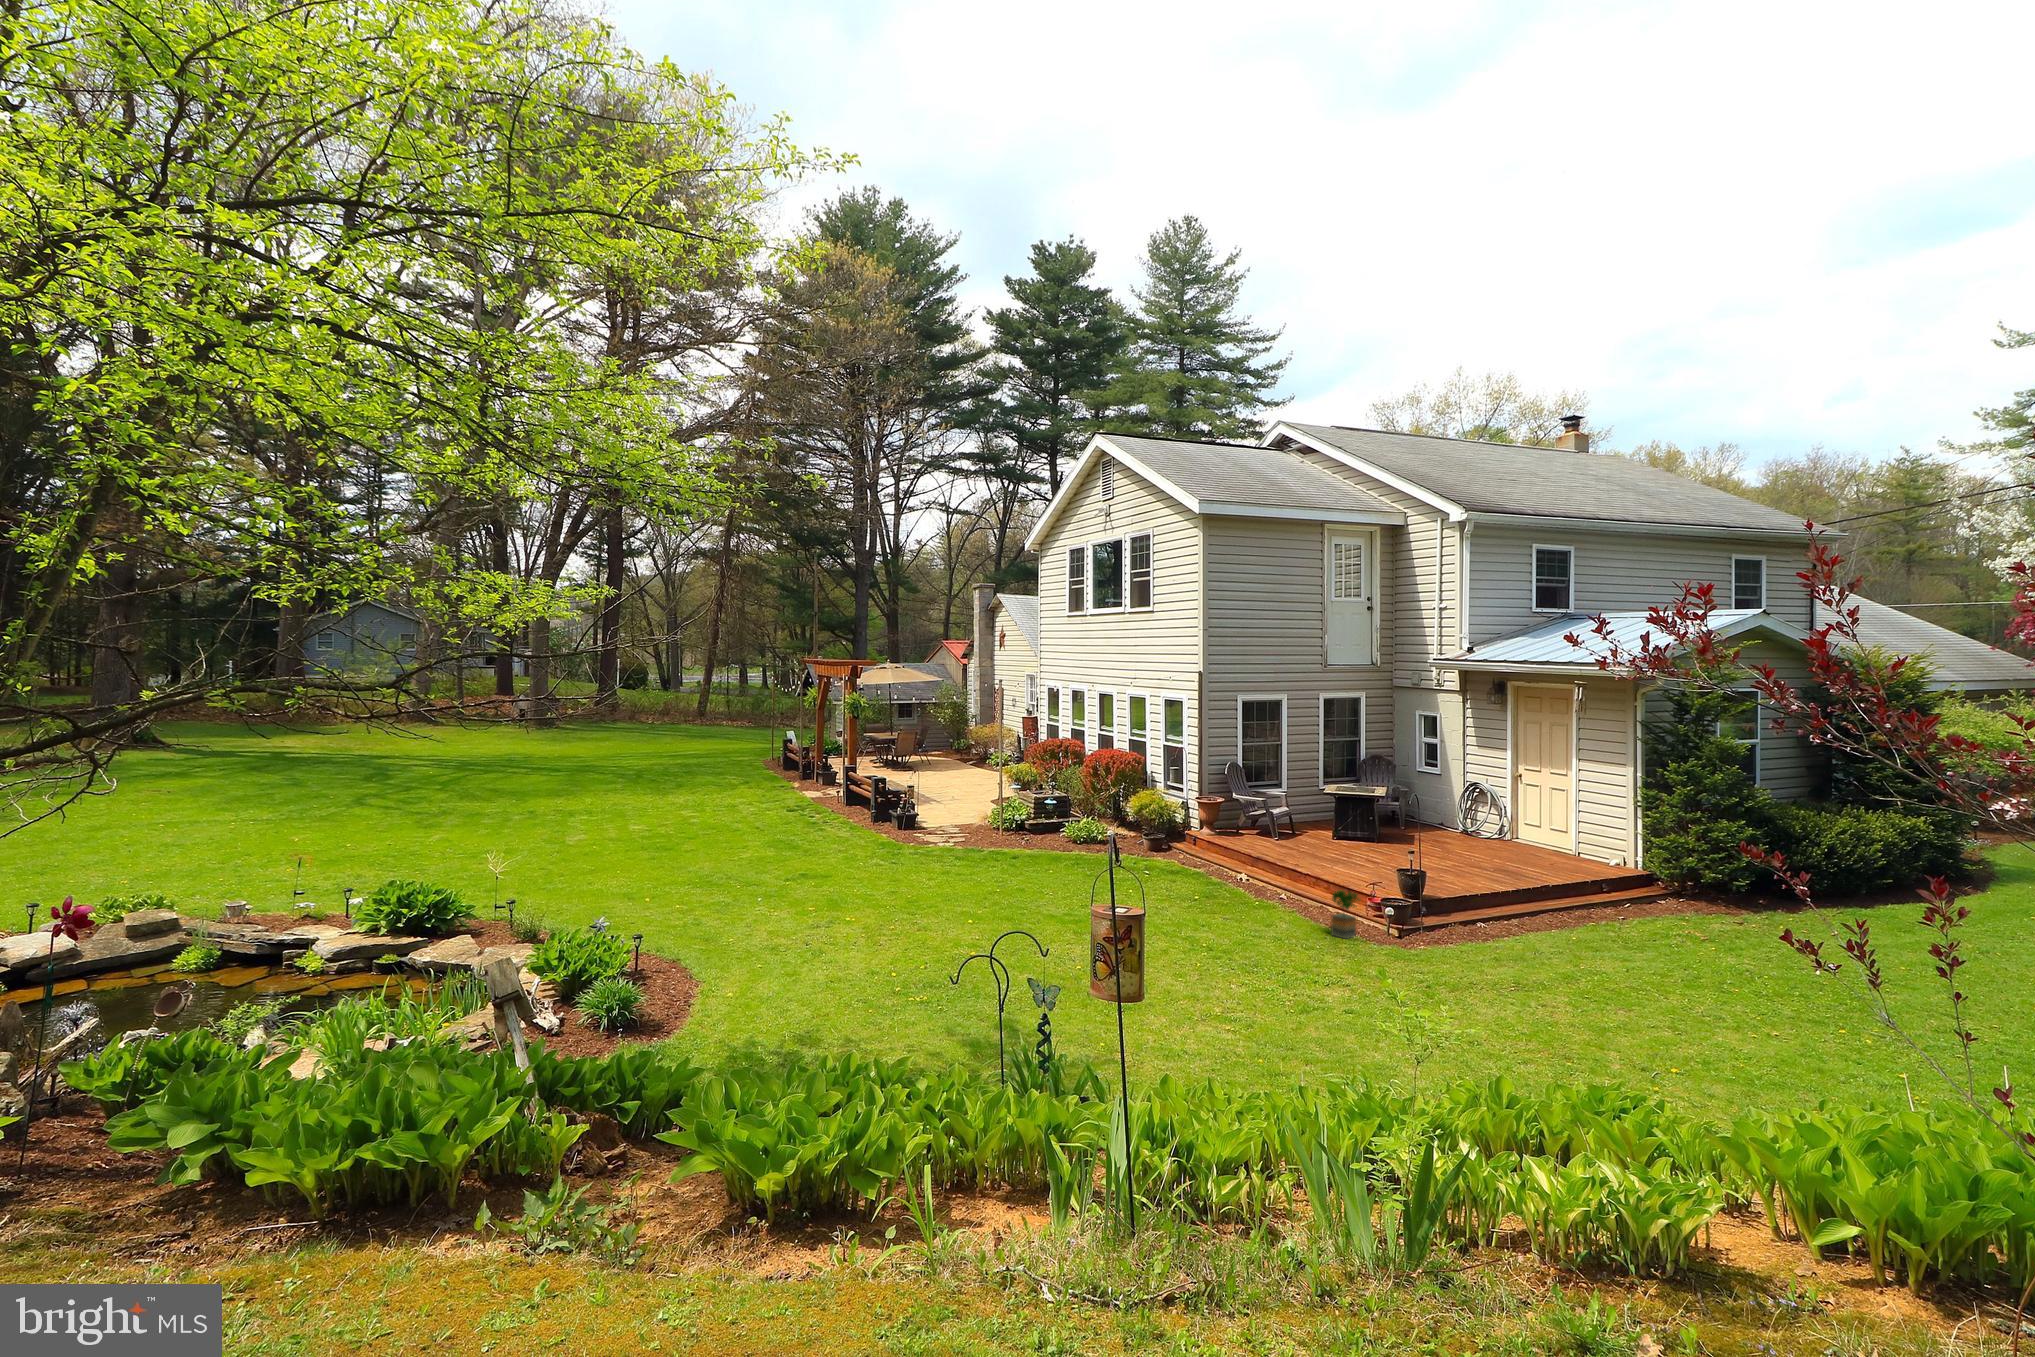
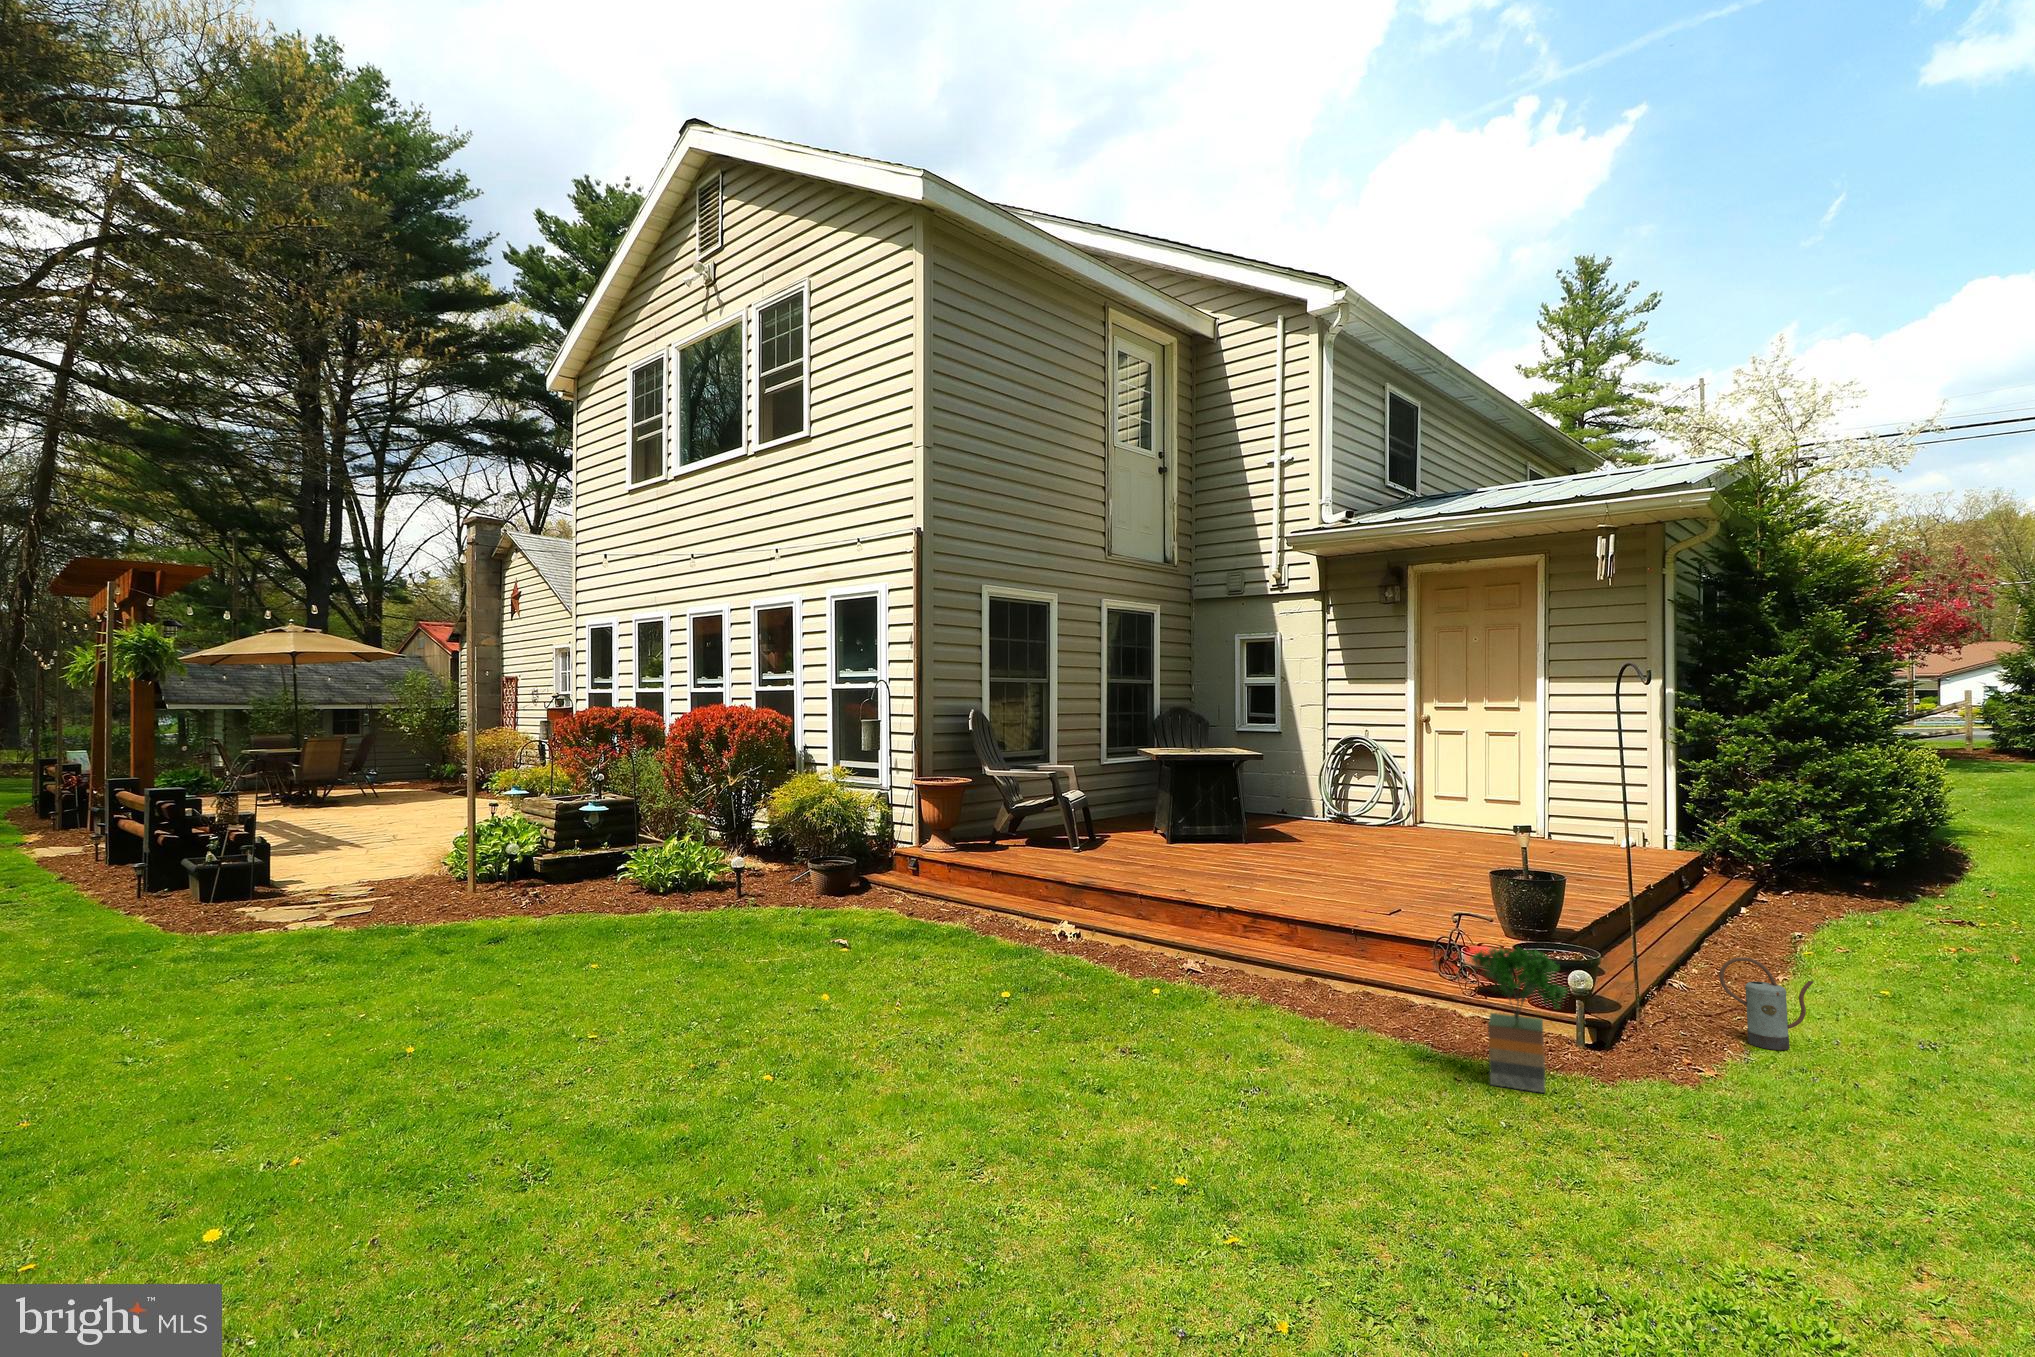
watering can: none [1455,907,1483,943] -> present [1719,957,1813,1050]

